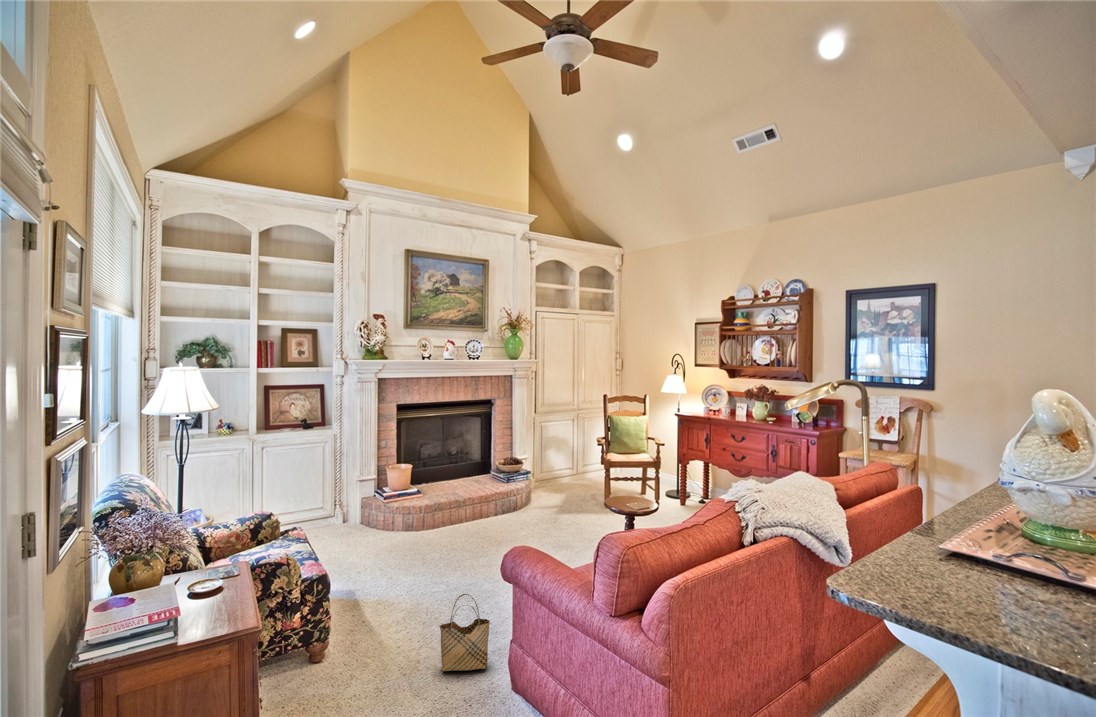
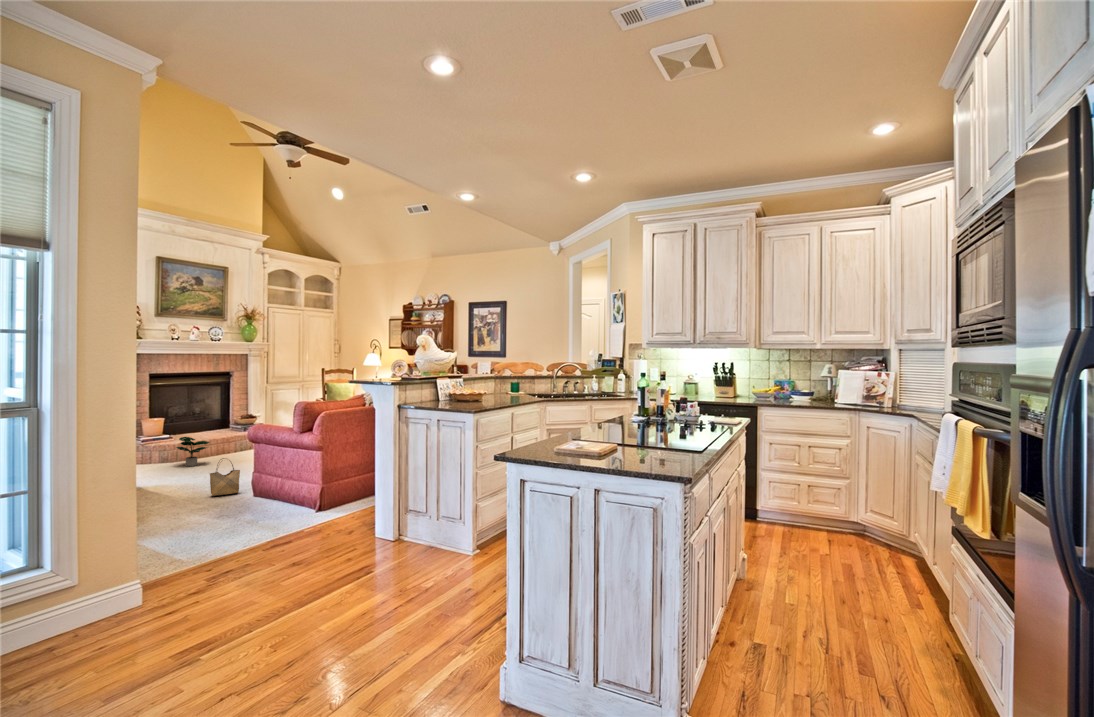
potted plant: none [417,504,459,552] -> present [176,437,209,466]

